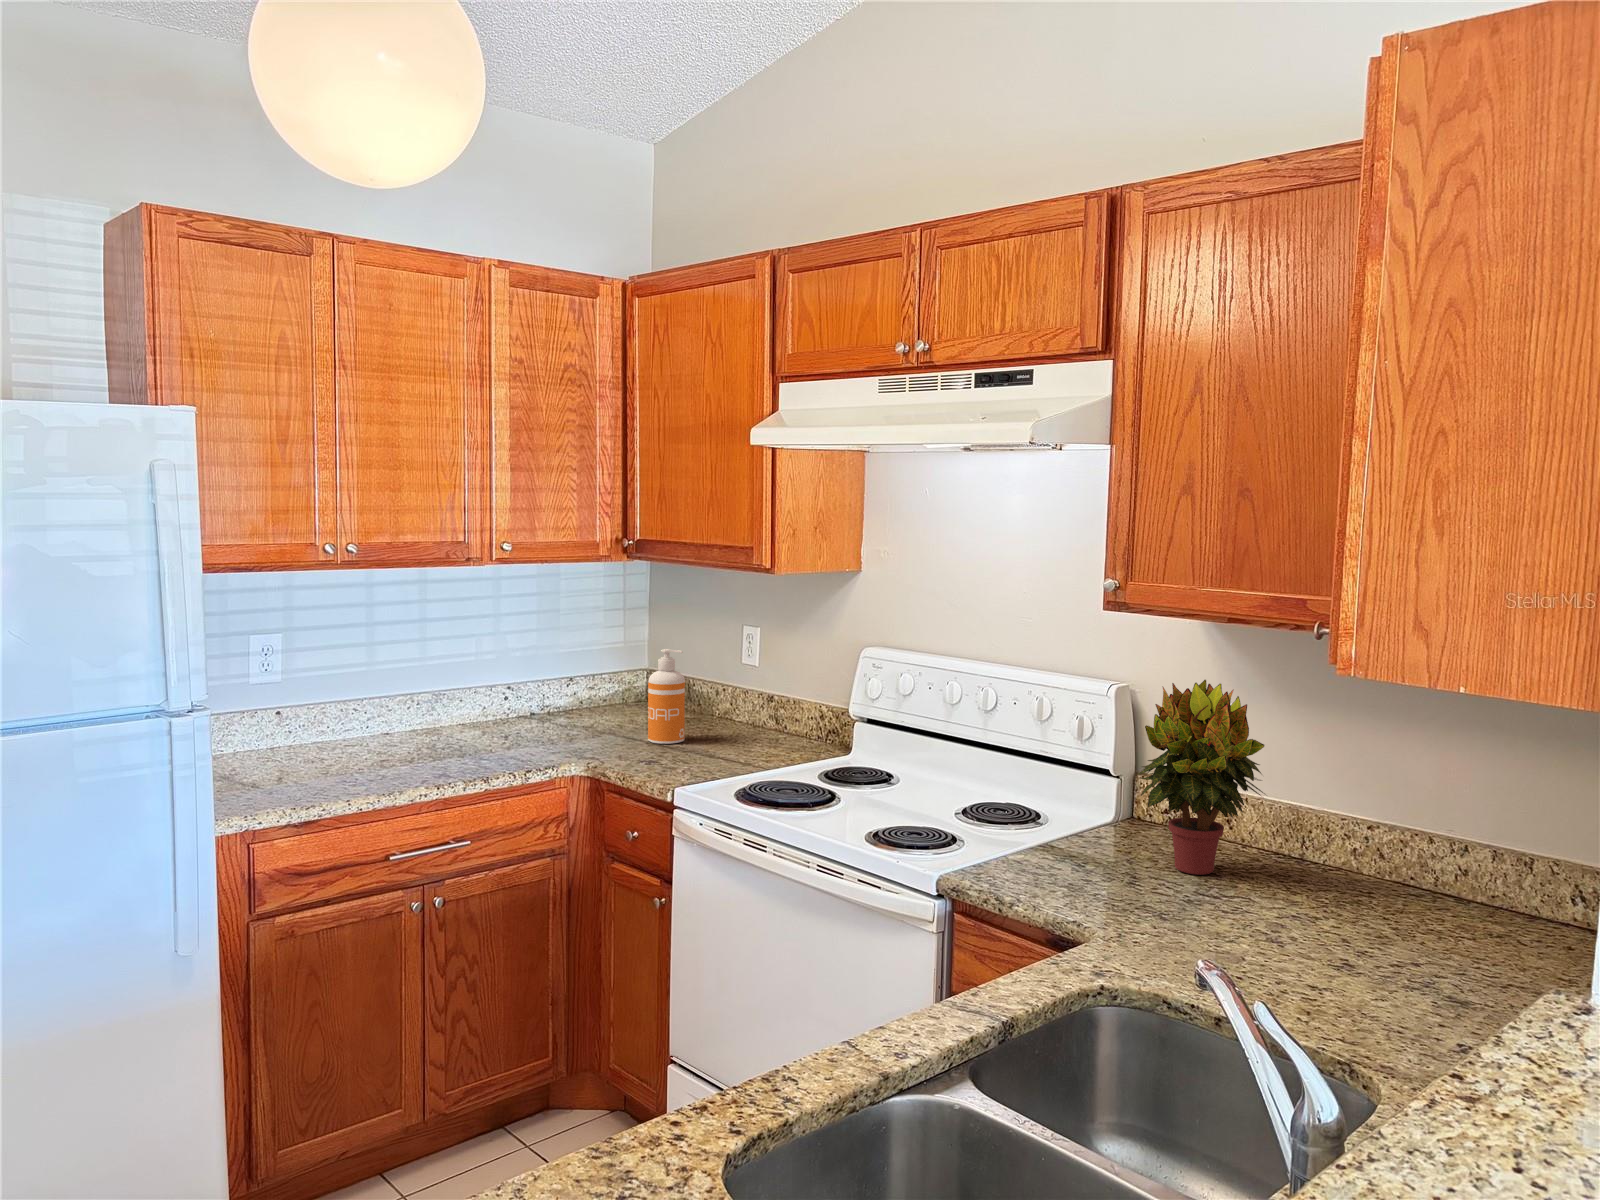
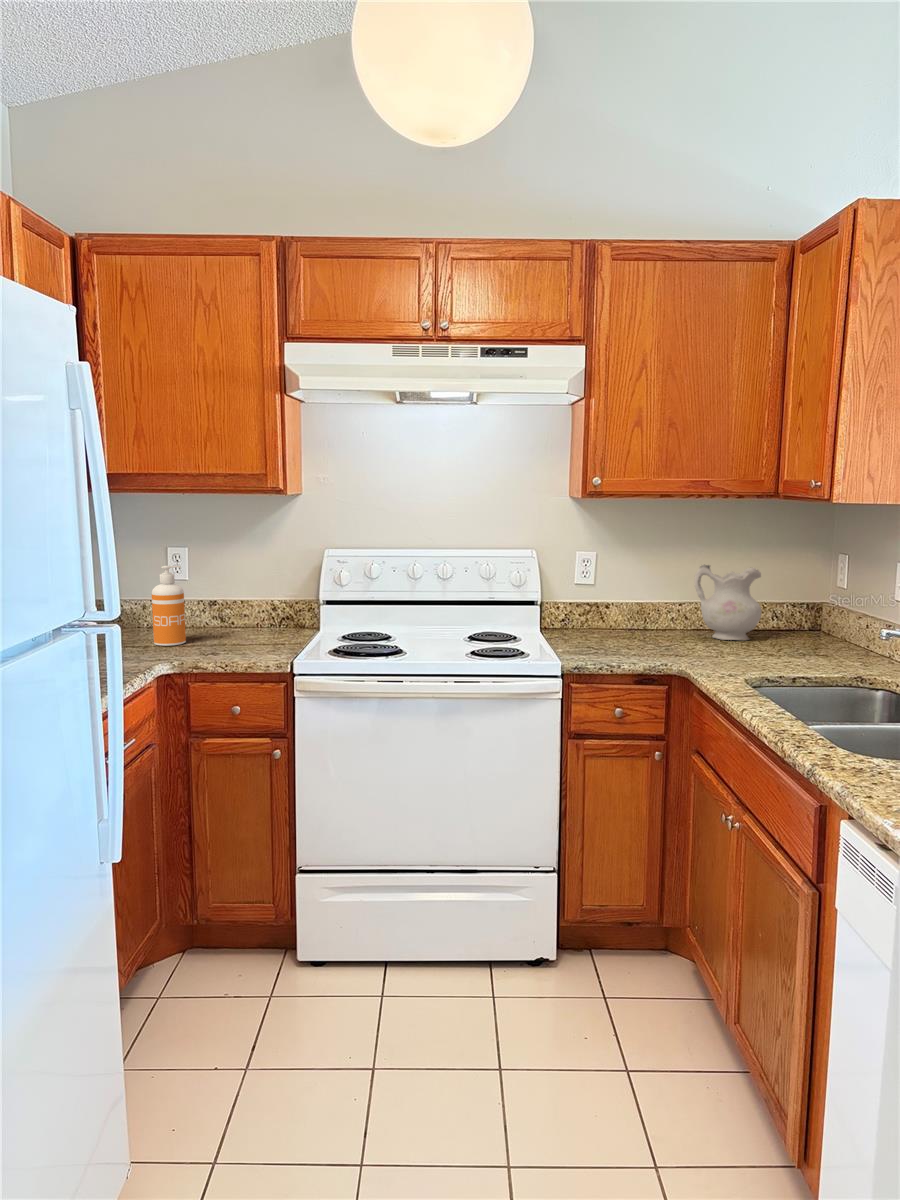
potted plant: present [1137,680,1265,875] -> none [596,535,665,642]
ceramic pitcher: none [1346,756,1477,929] -> present [694,565,761,640]

